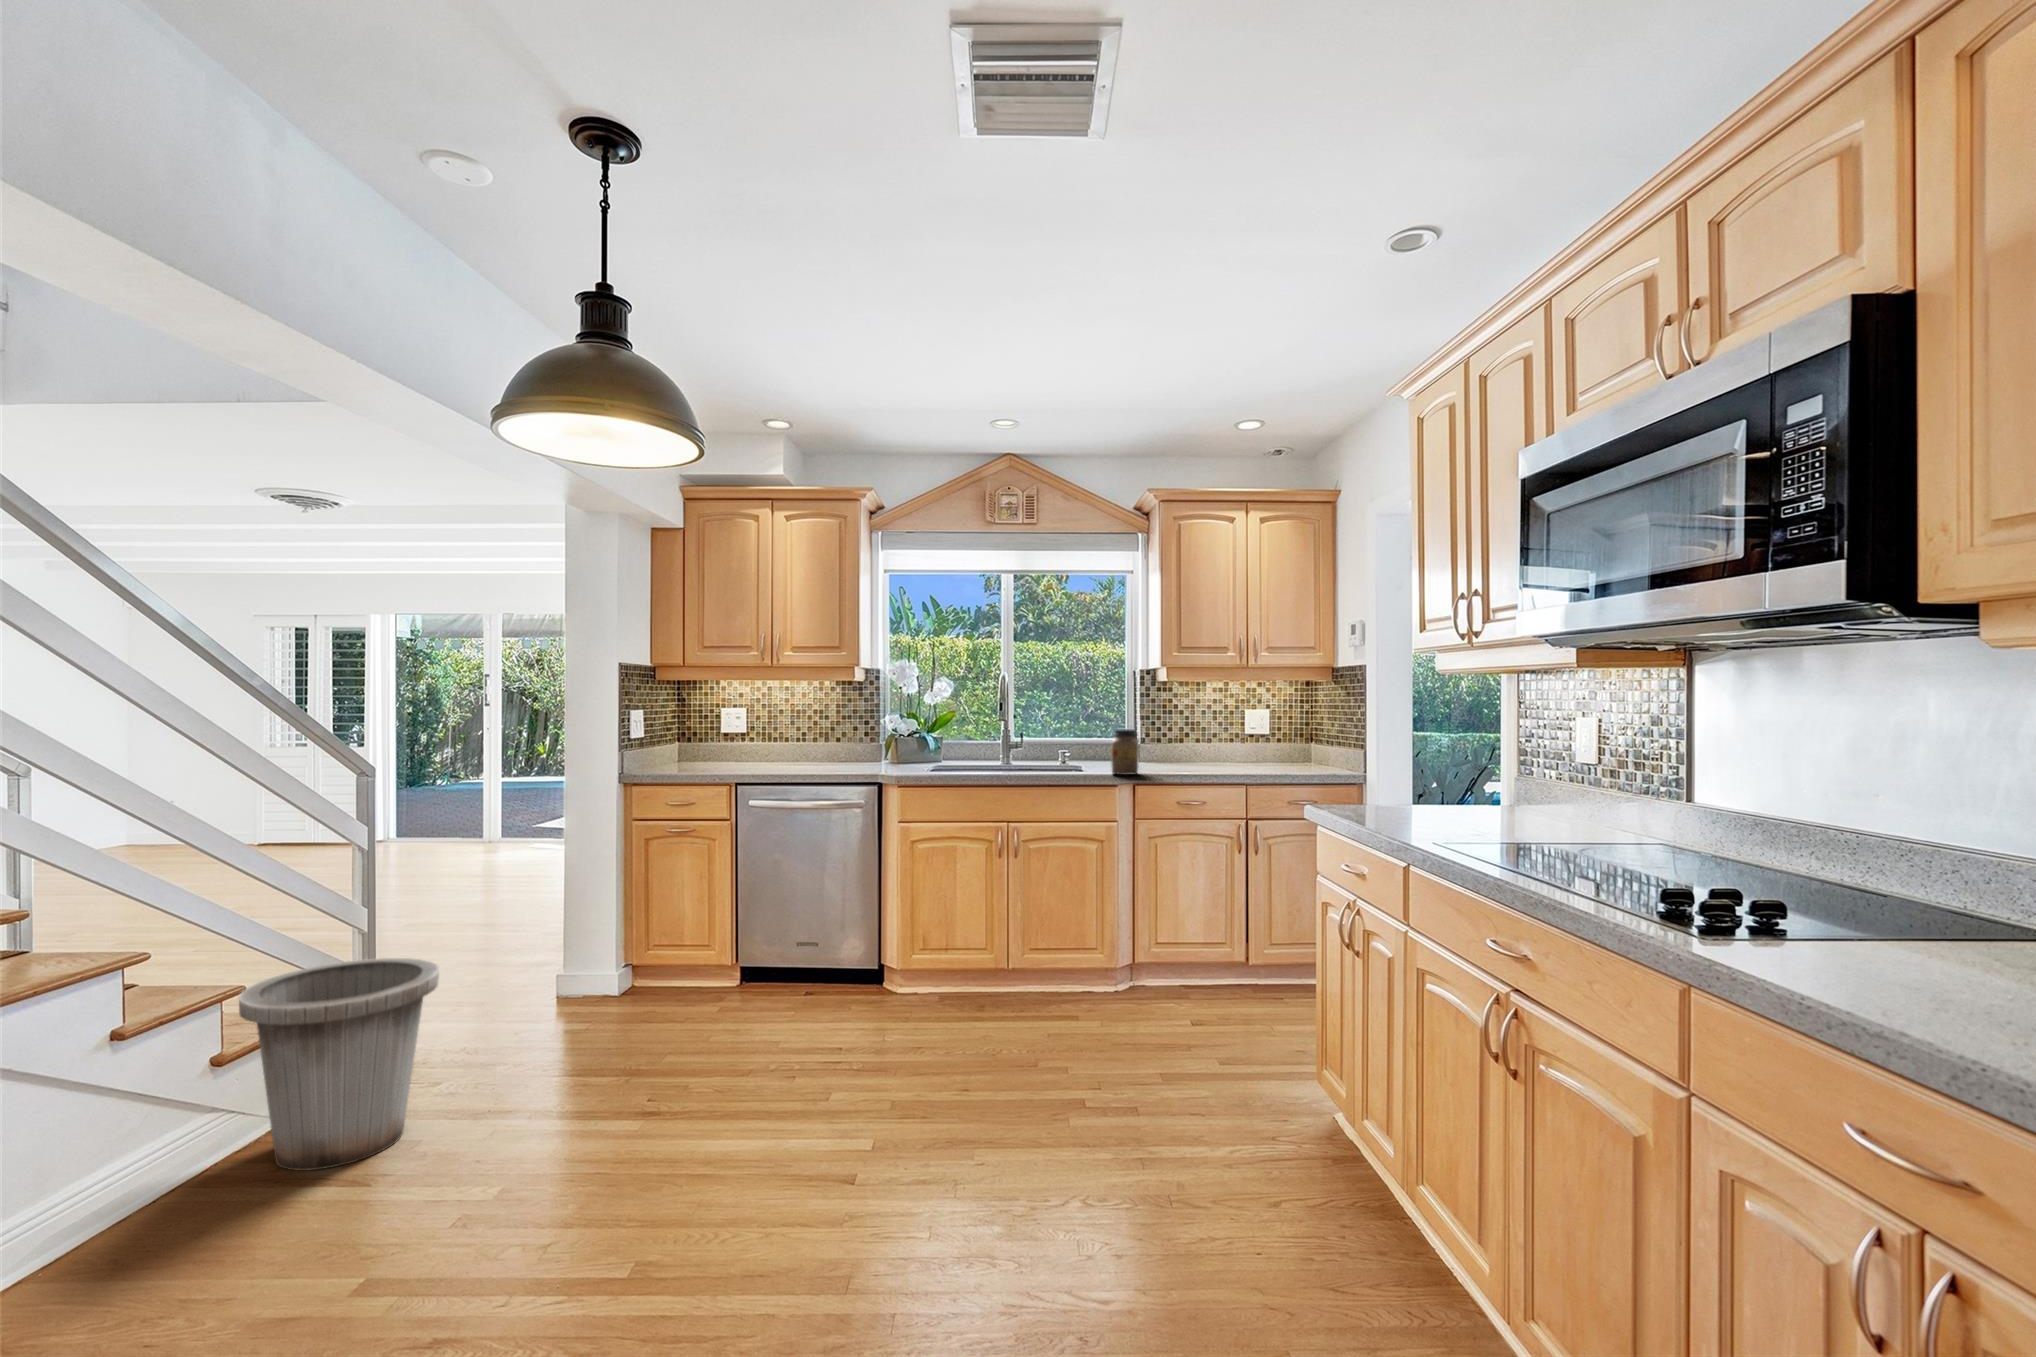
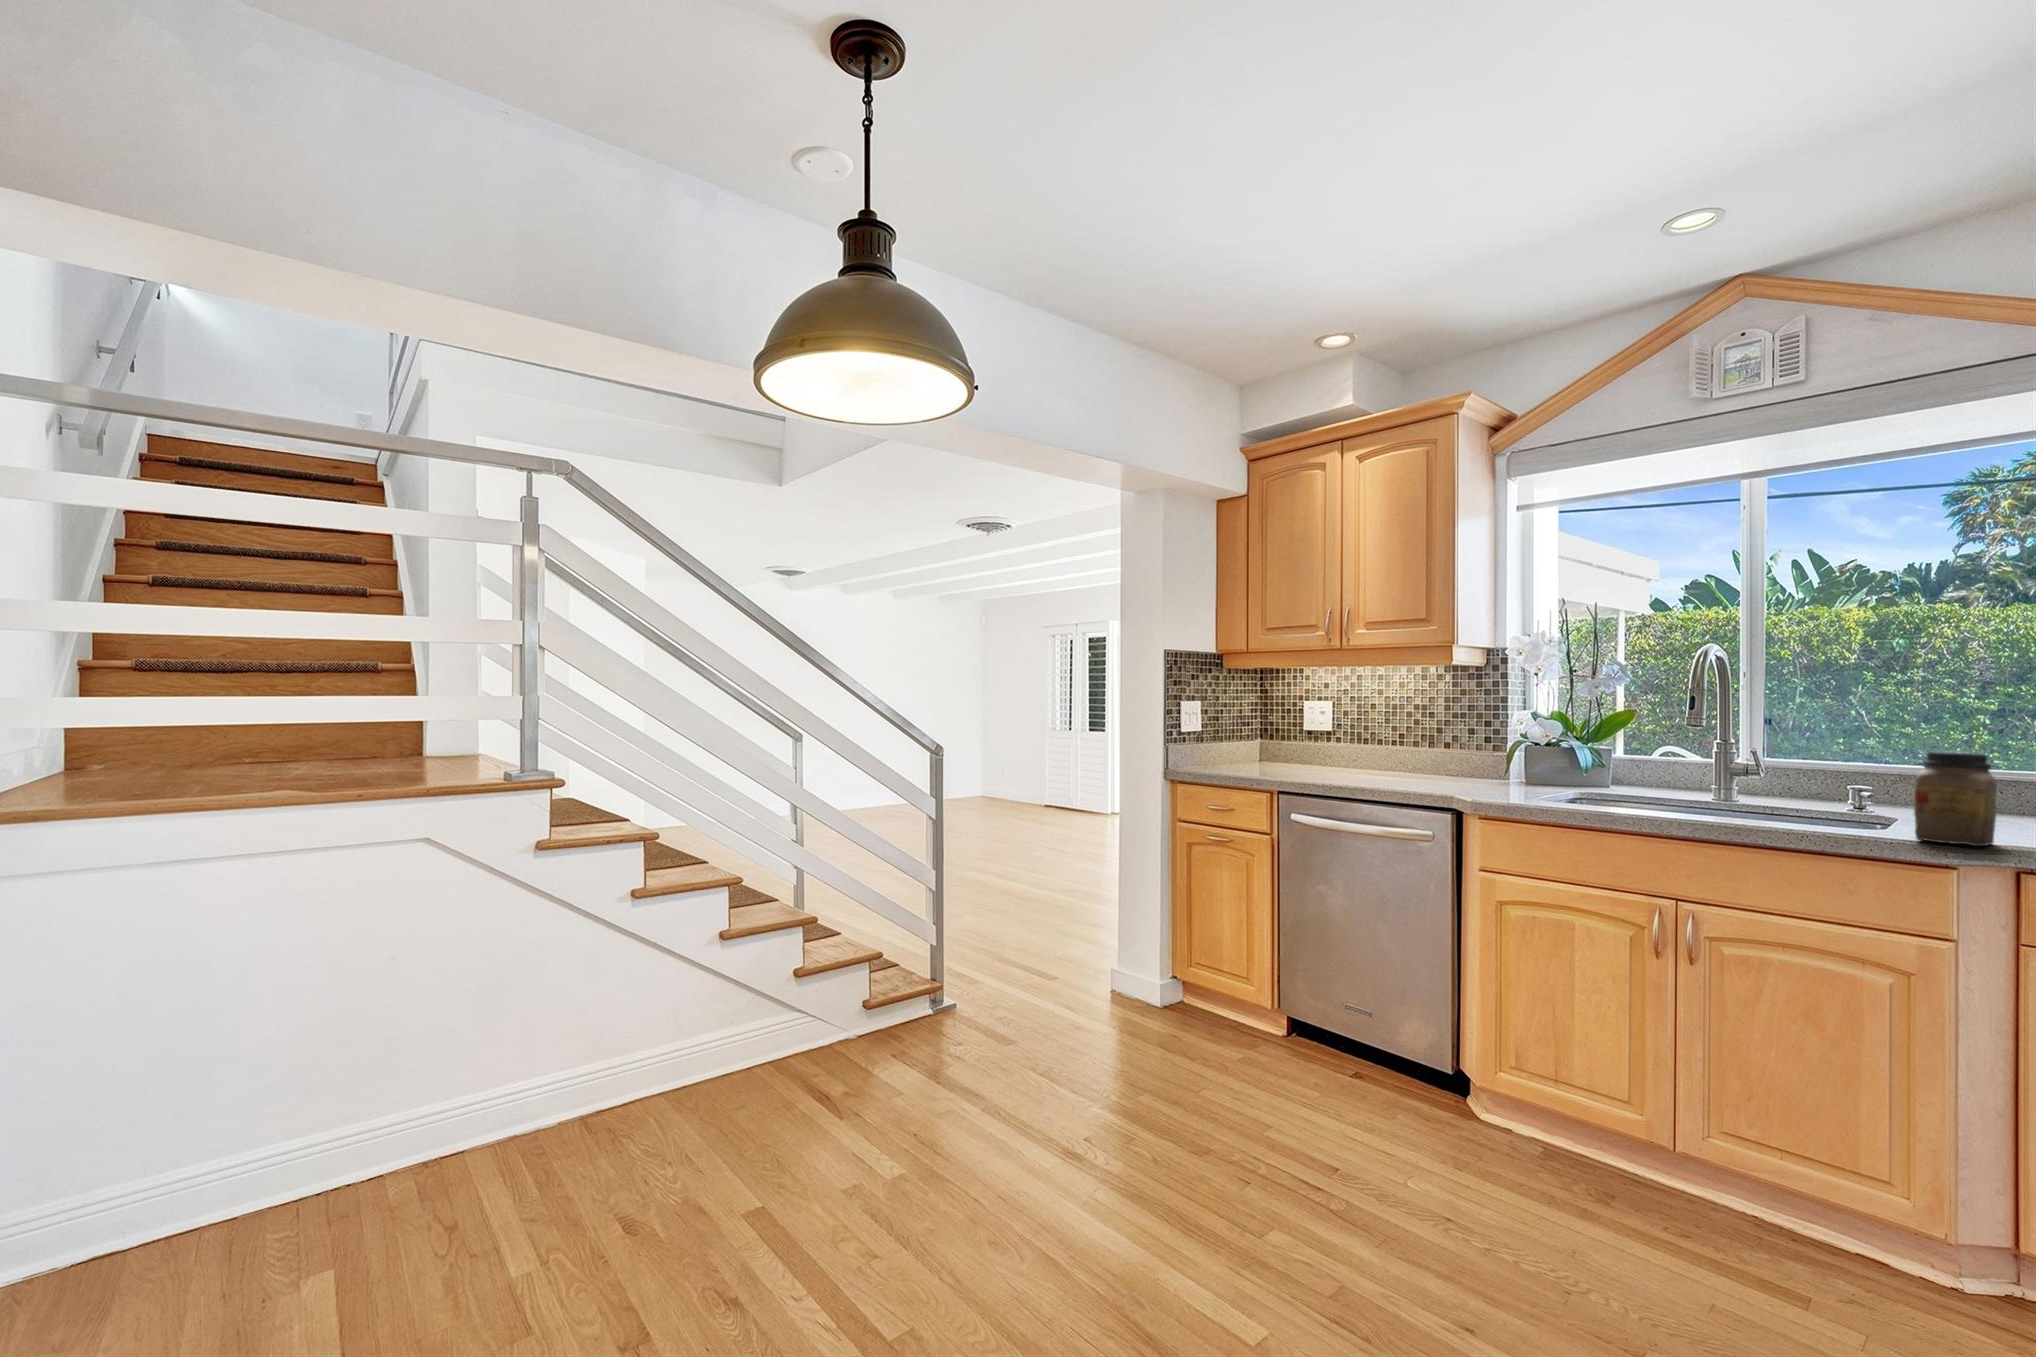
trash can: present [239,958,439,1171] -> none [743,915,894,1103]

